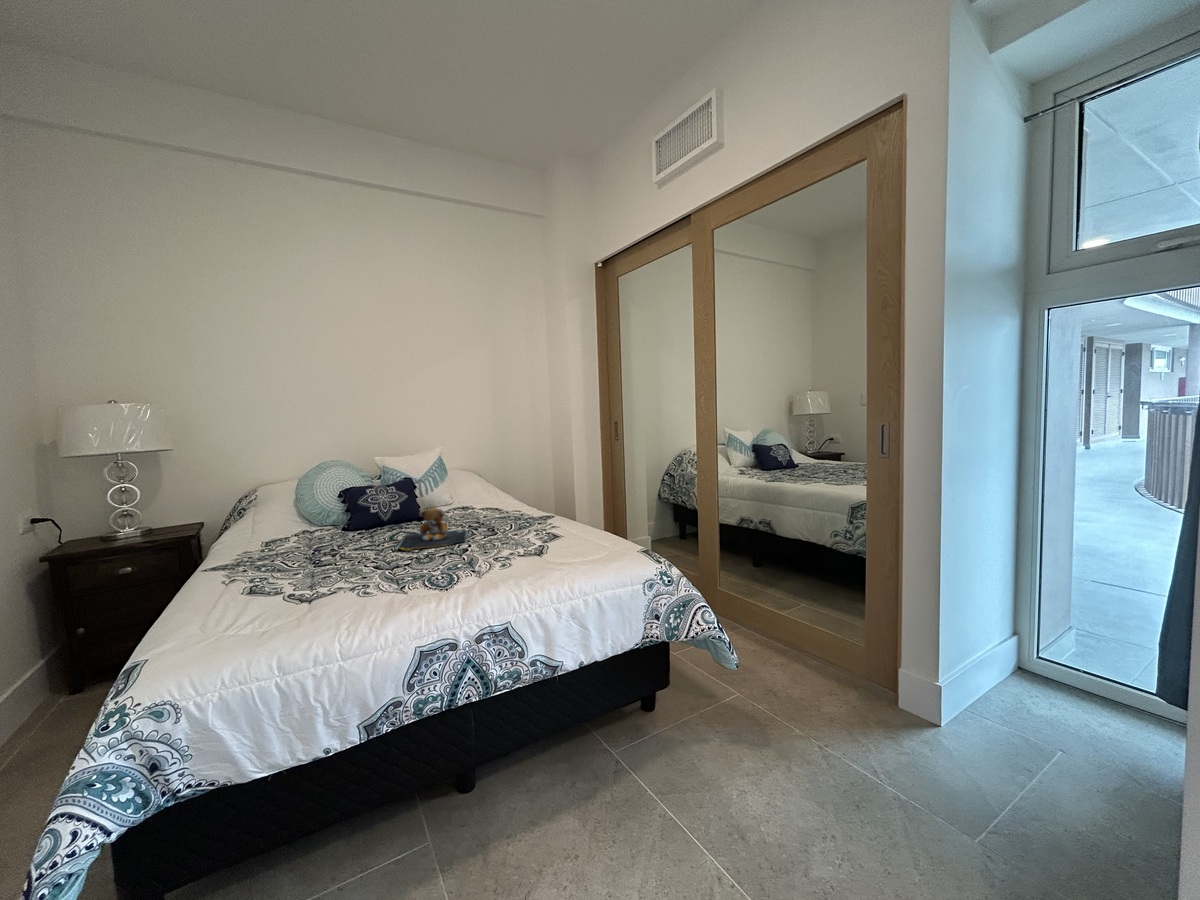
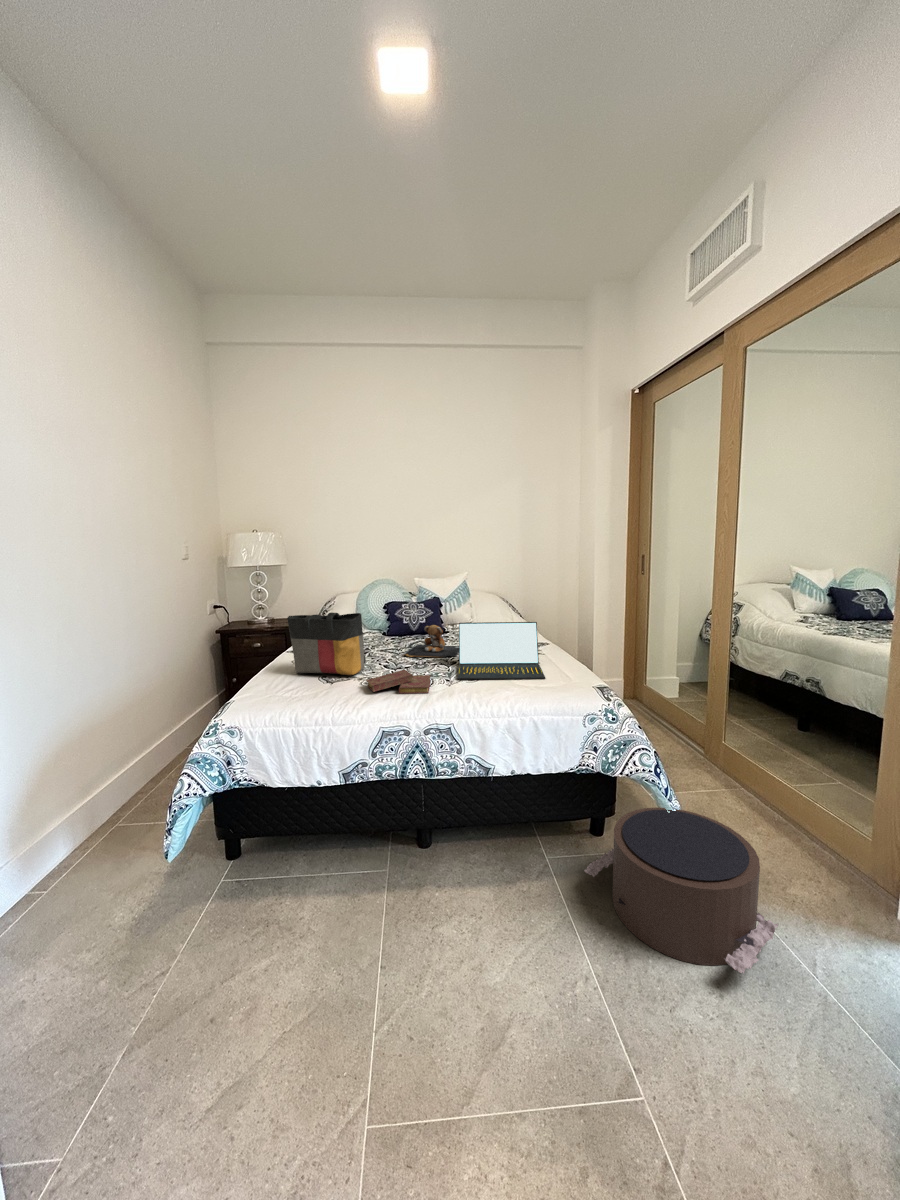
laptop: none [474,491,590,567] -> present [458,622,545,680]
tote bag: none [225,500,356,597] -> present [287,613,366,675]
book: none [374,566,469,602] -> present [366,670,431,694]
pouf: none [667,659,851,814] -> present [584,807,778,974]

